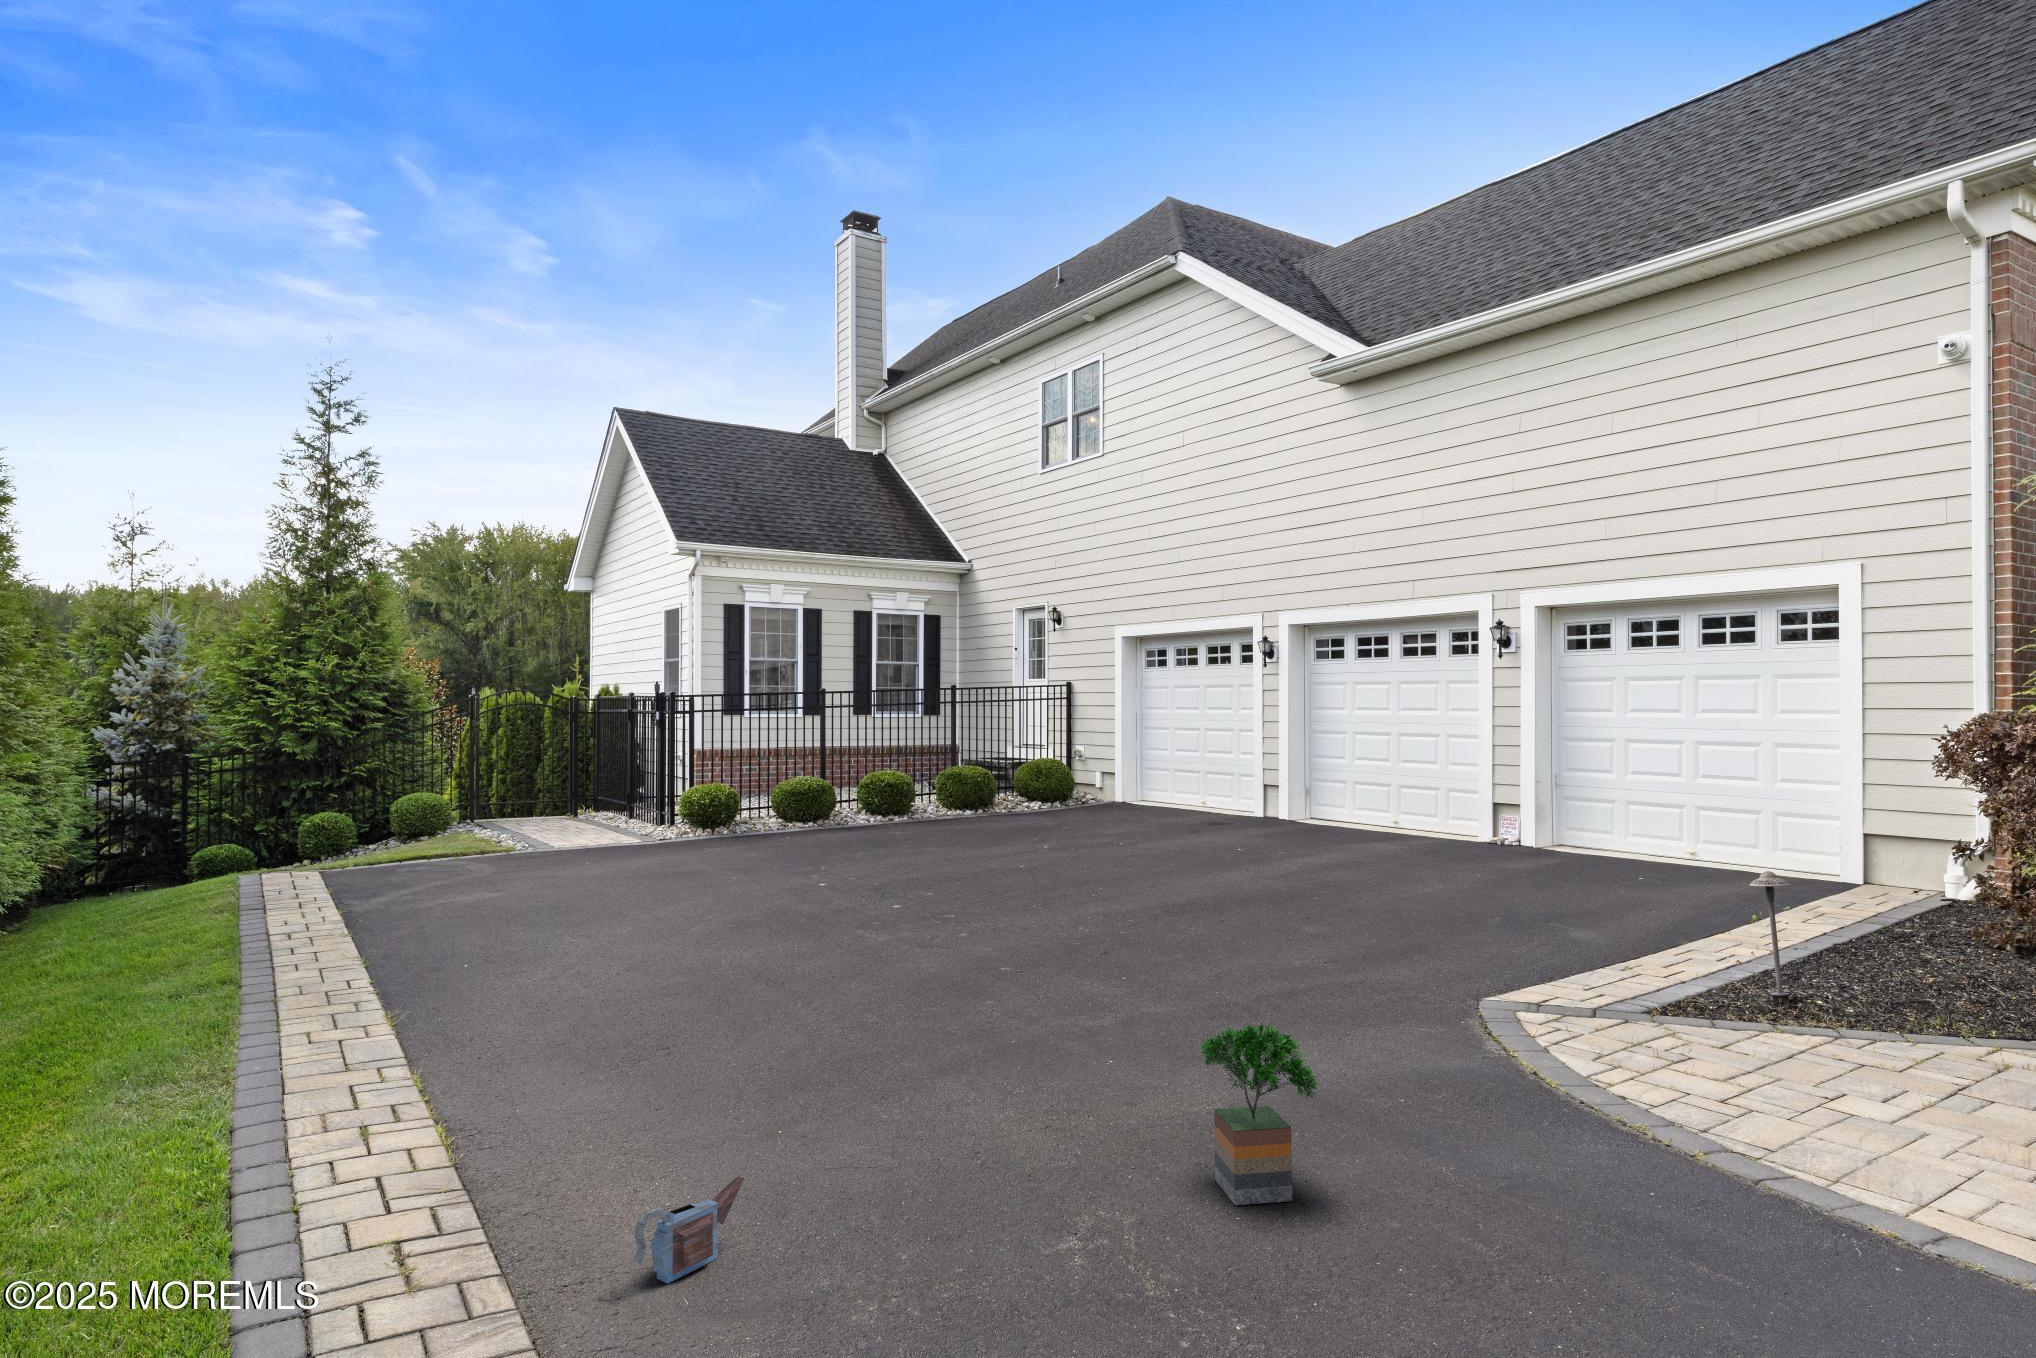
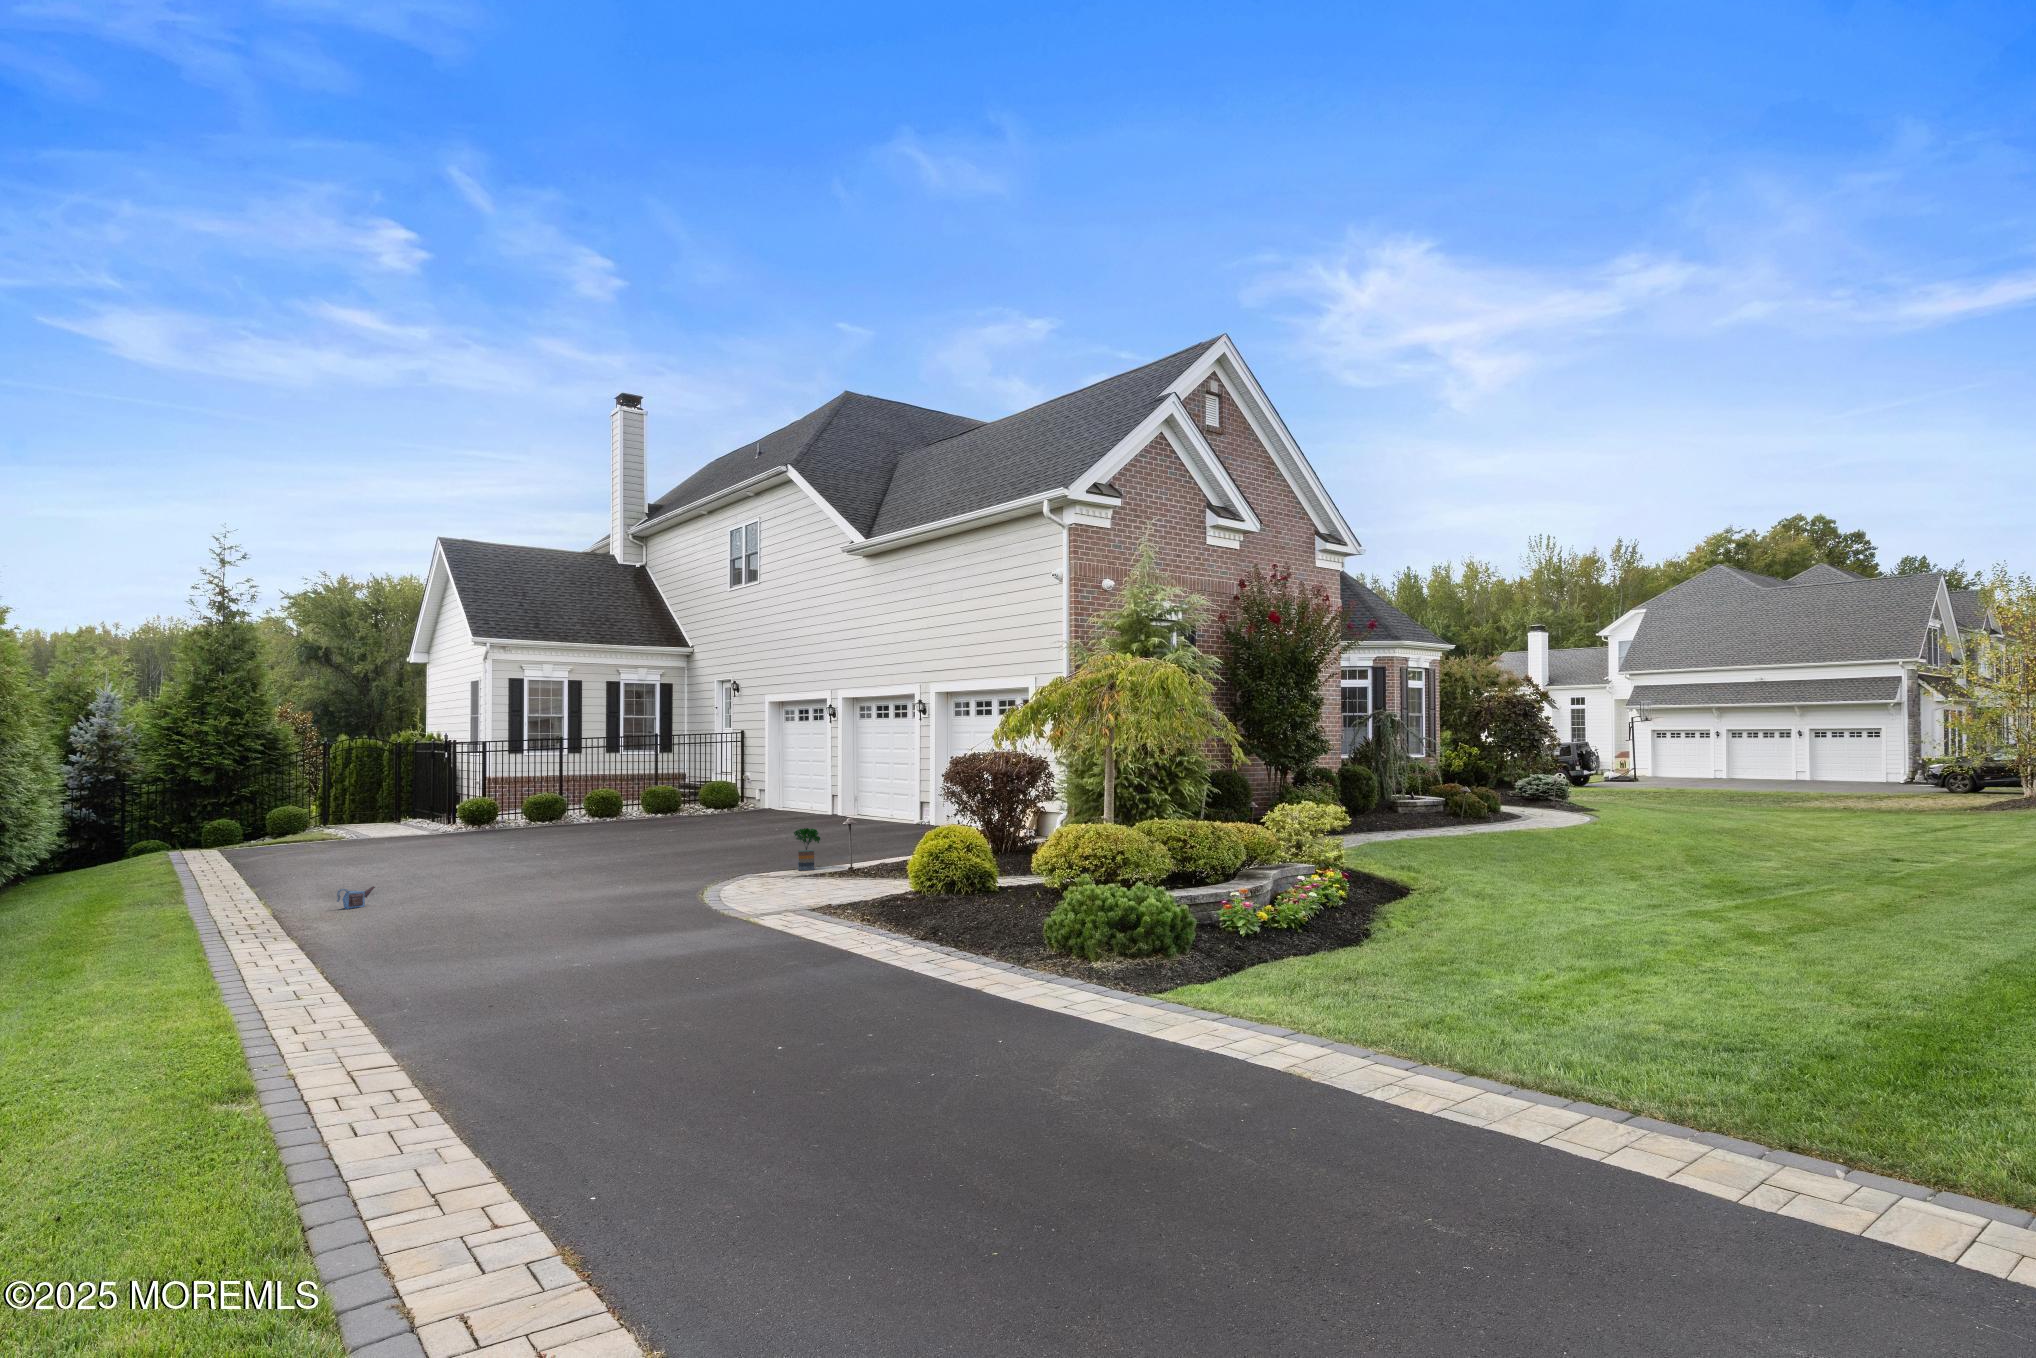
potted tree: present [1199,1024,1318,1205] -> present [794,828,821,871]

